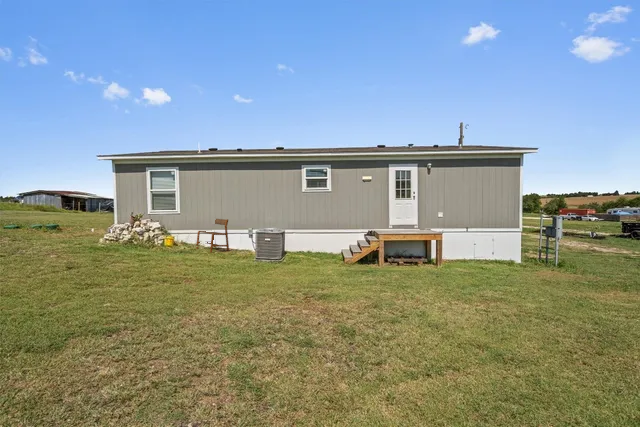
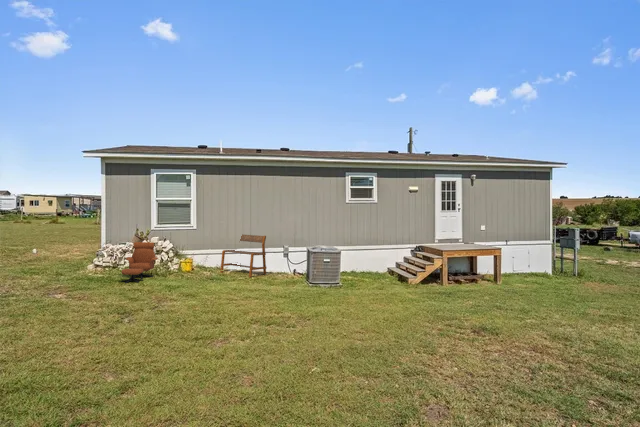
lounge chair: none [114,223,146,252] -> present [121,242,158,283]

